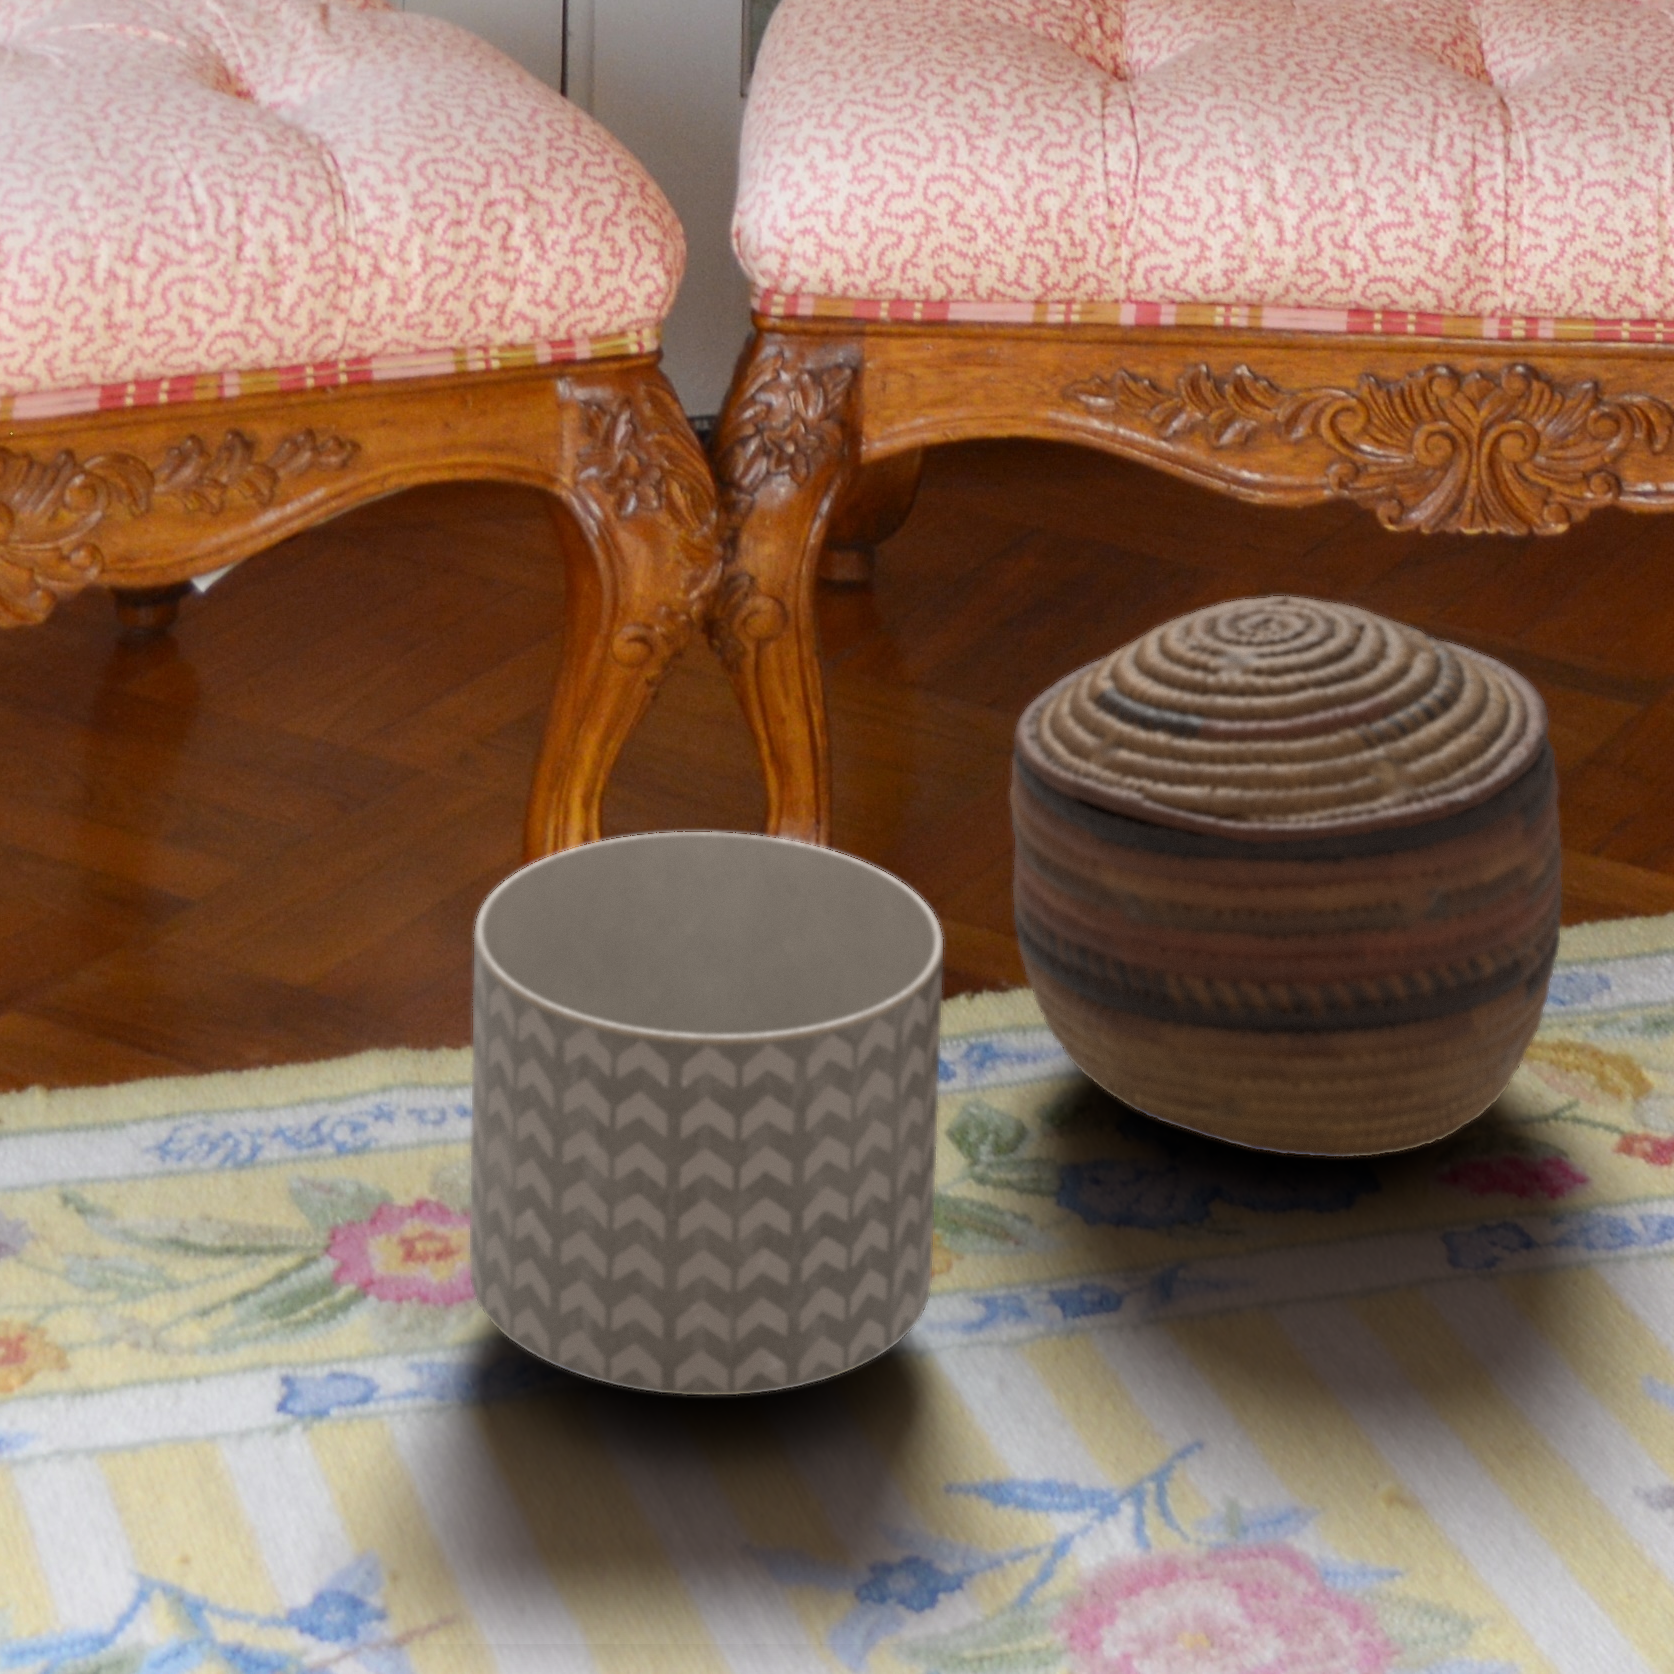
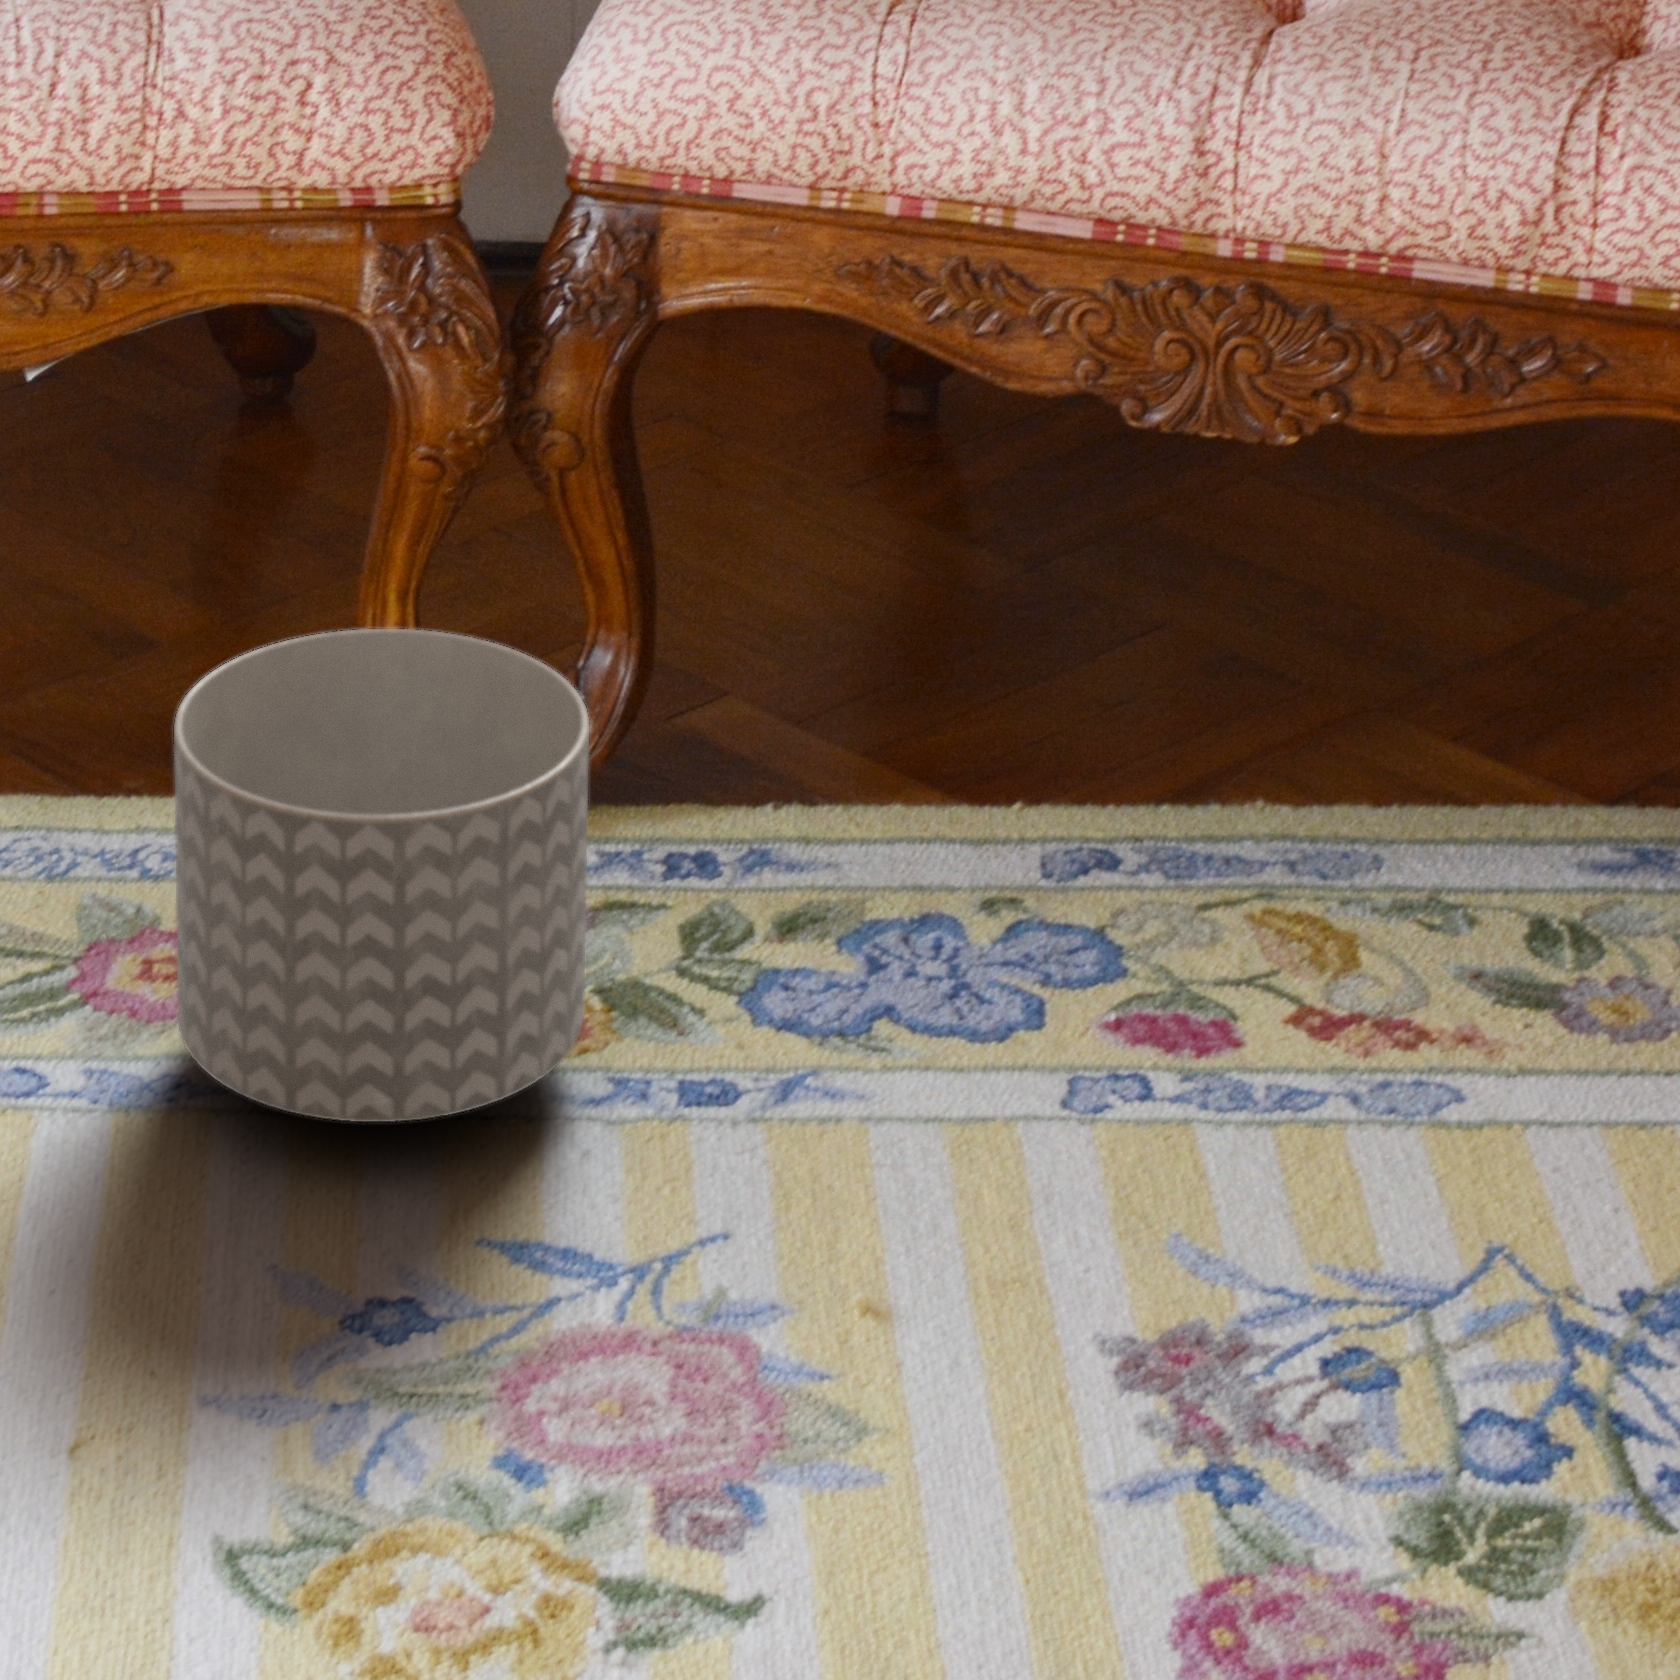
basket: present [1010,596,1562,1157] -> none [778,470,1278,981]

